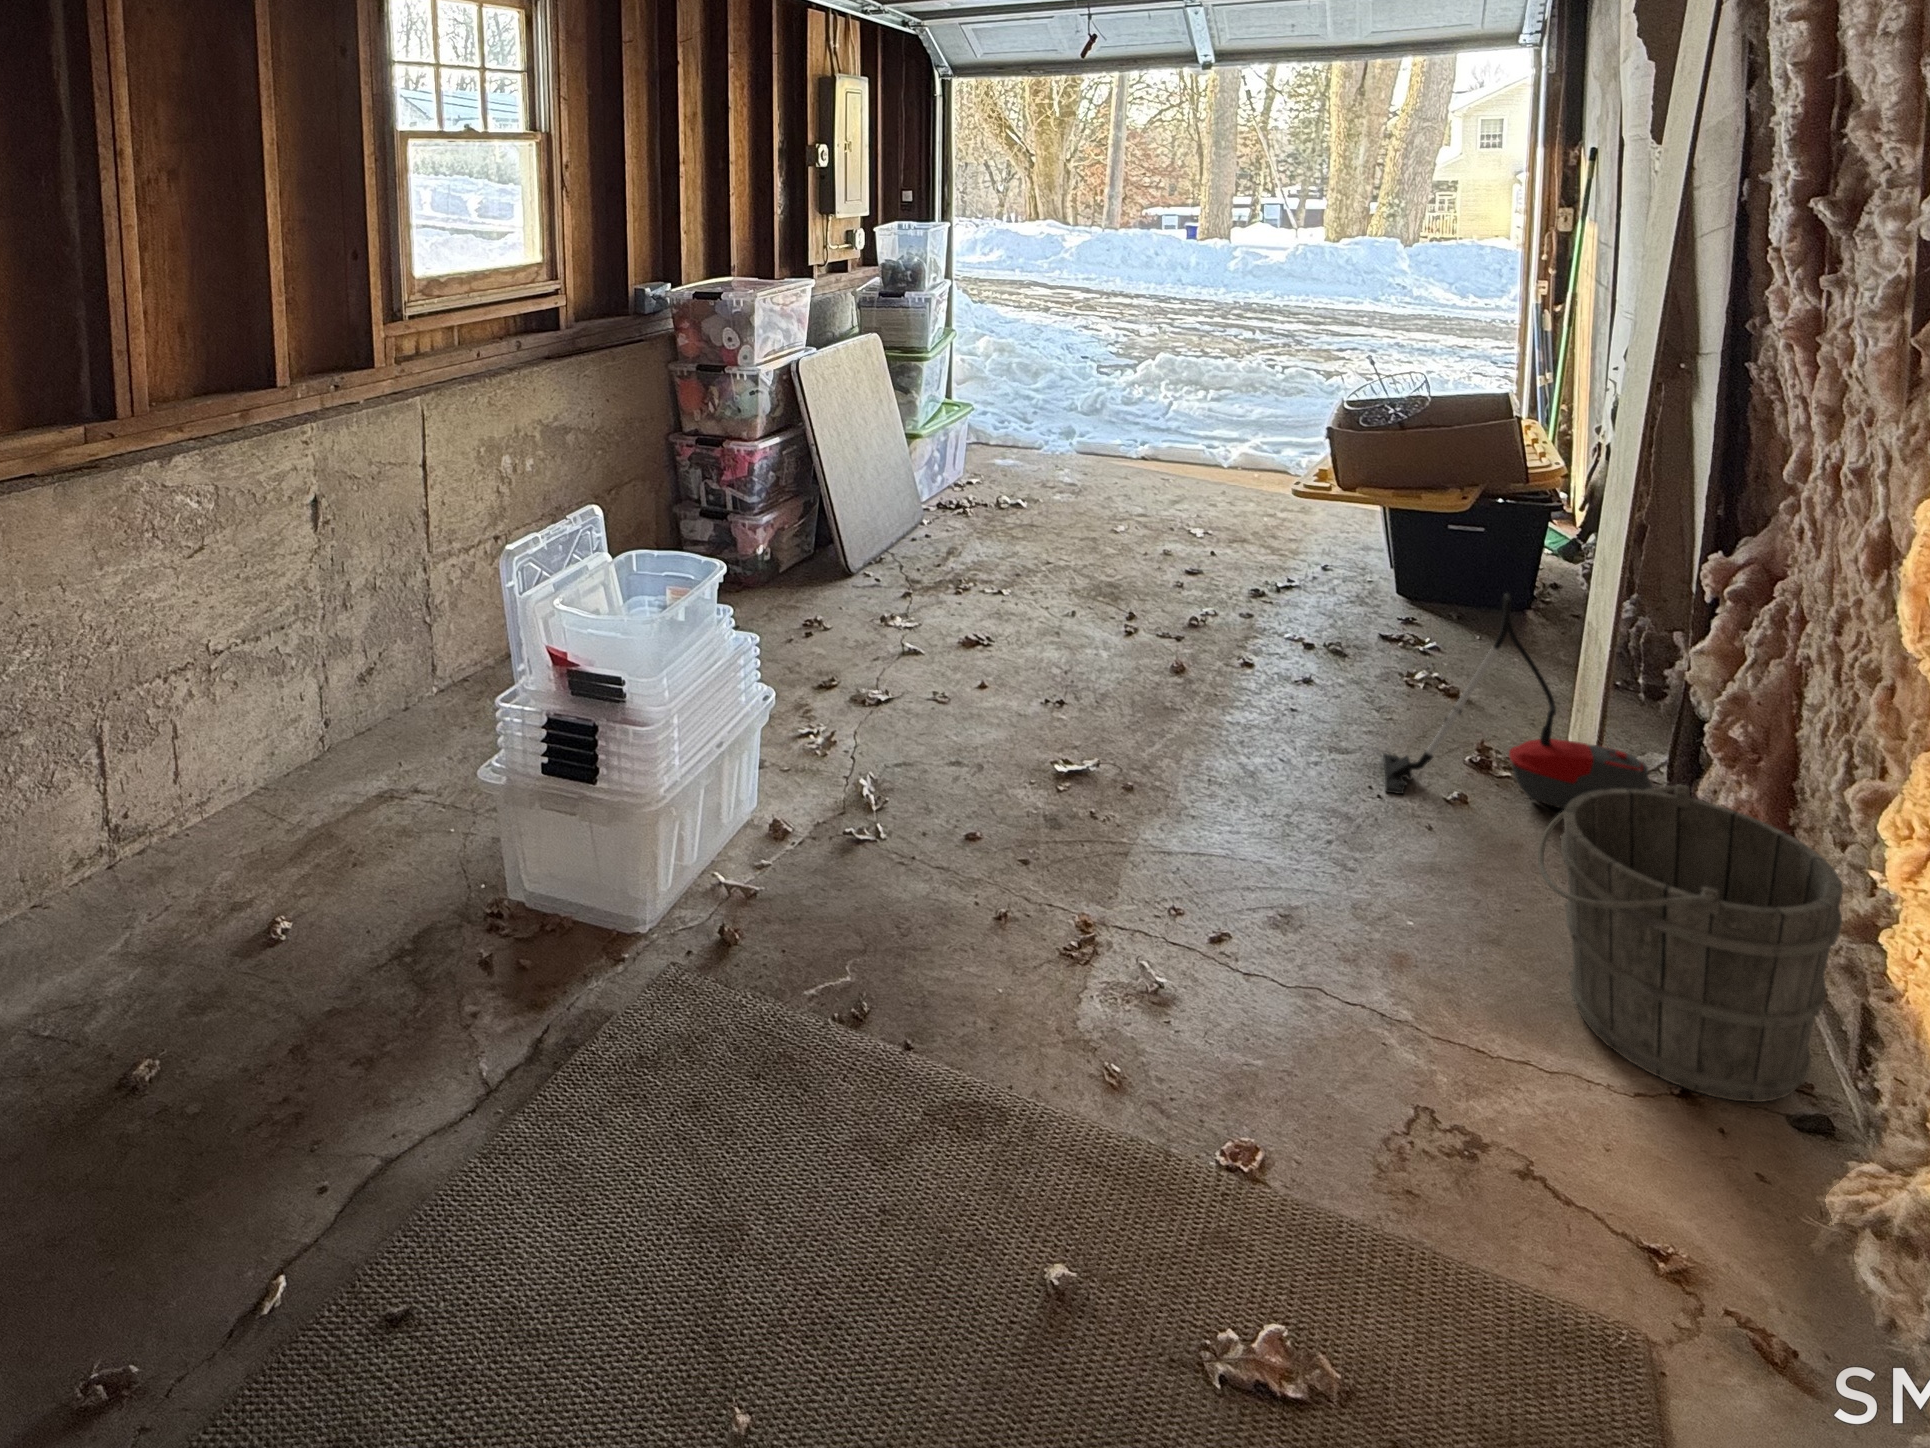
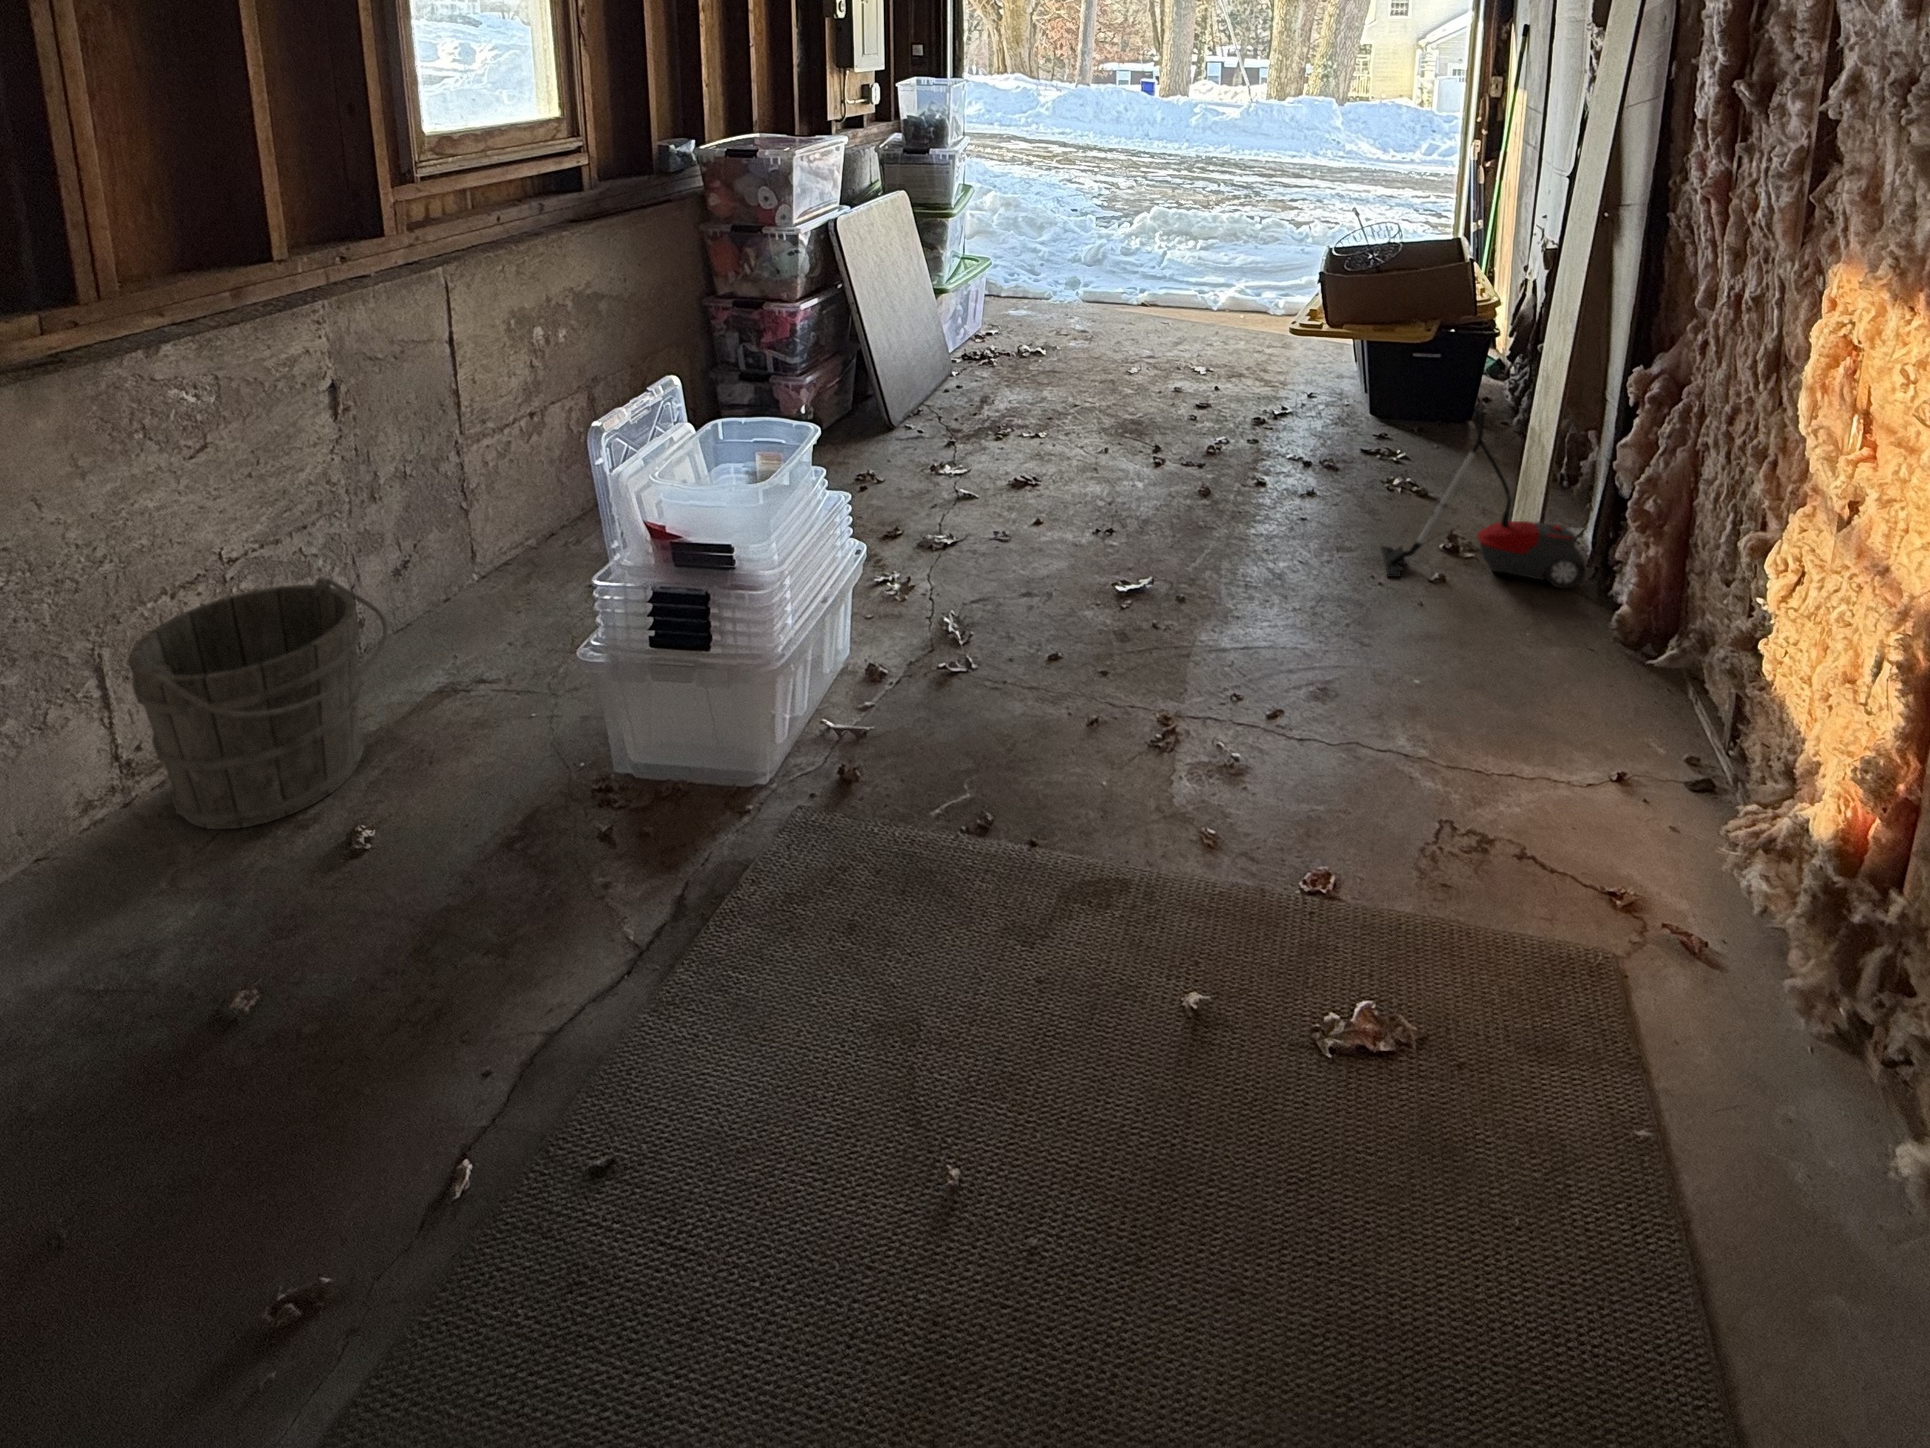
bucket: present [1538,784,1843,1102] -> present [129,578,389,829]

